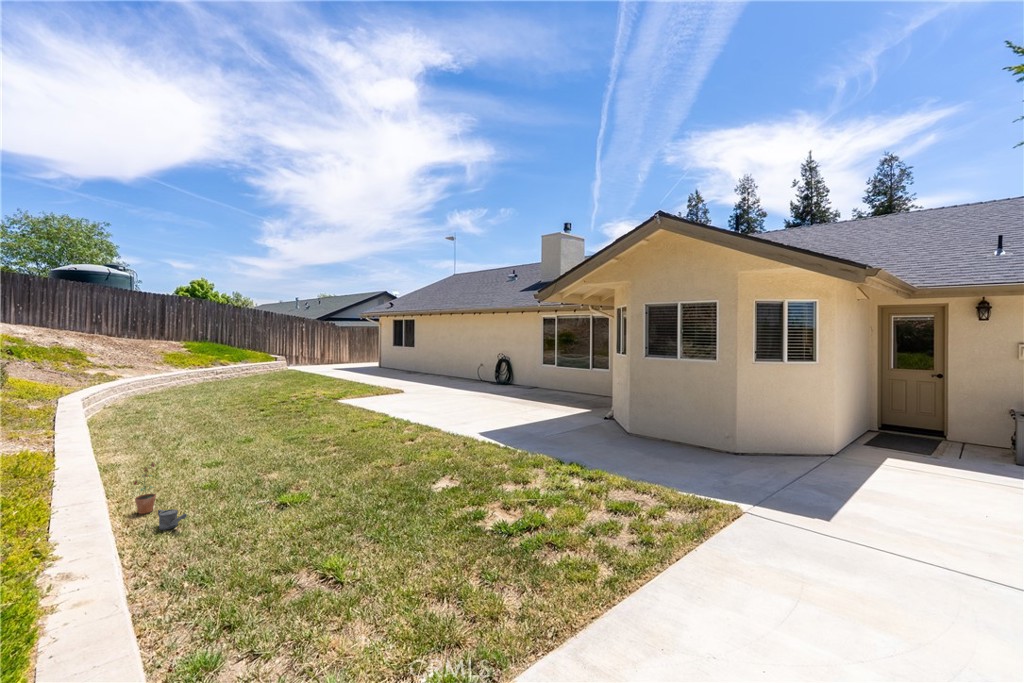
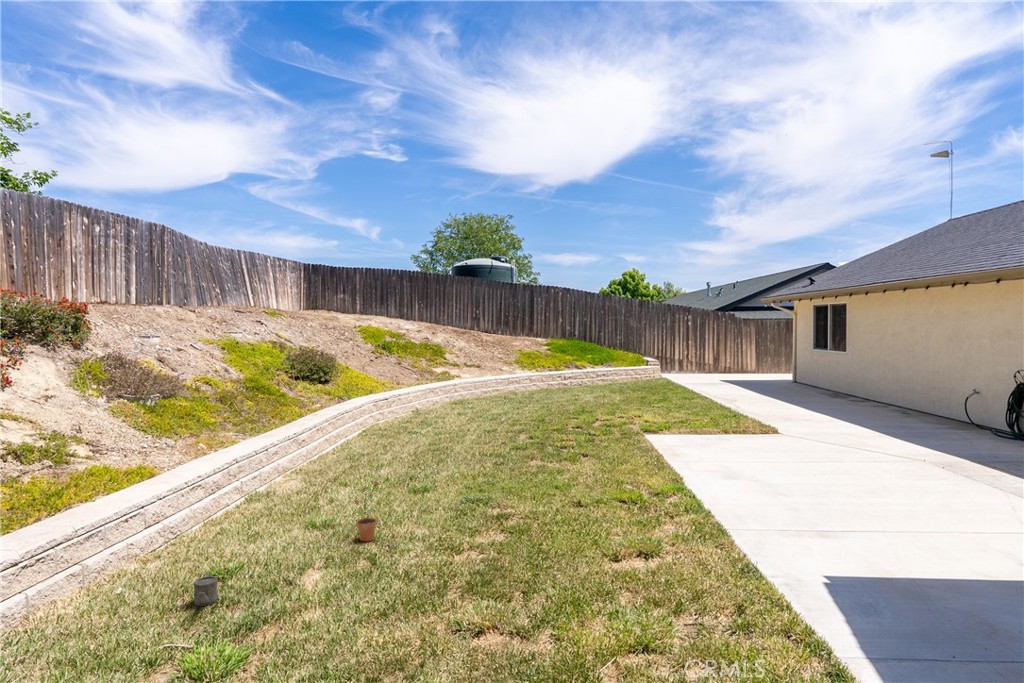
potted plant: present [134,463,156,514] -> present [355,482,378,541]

